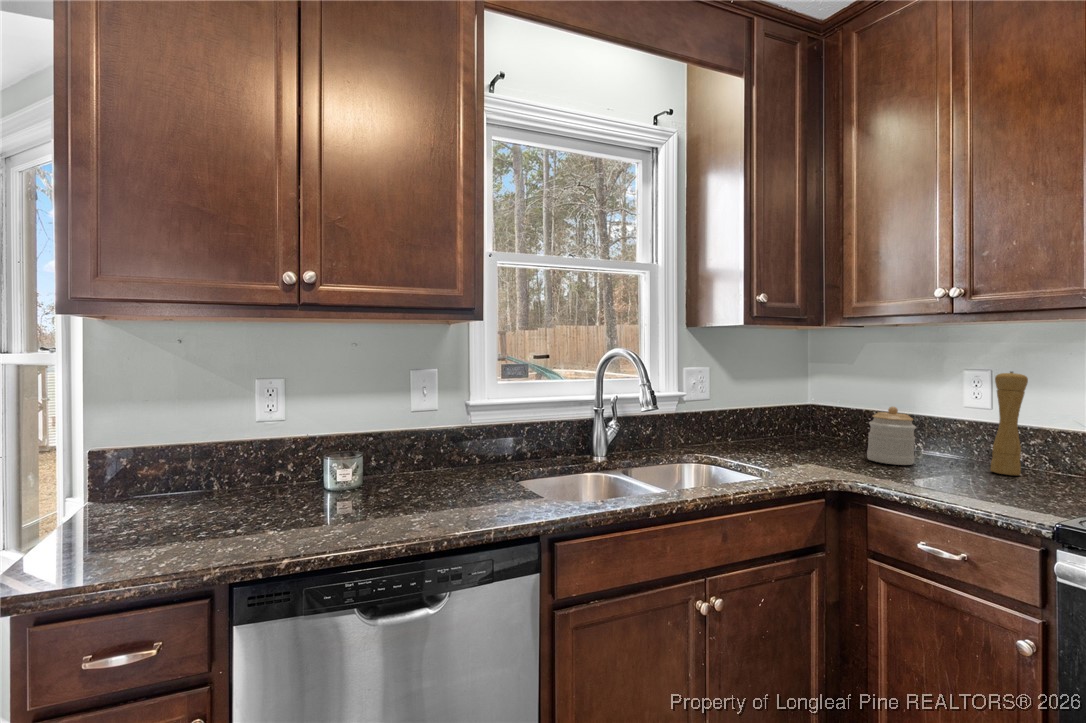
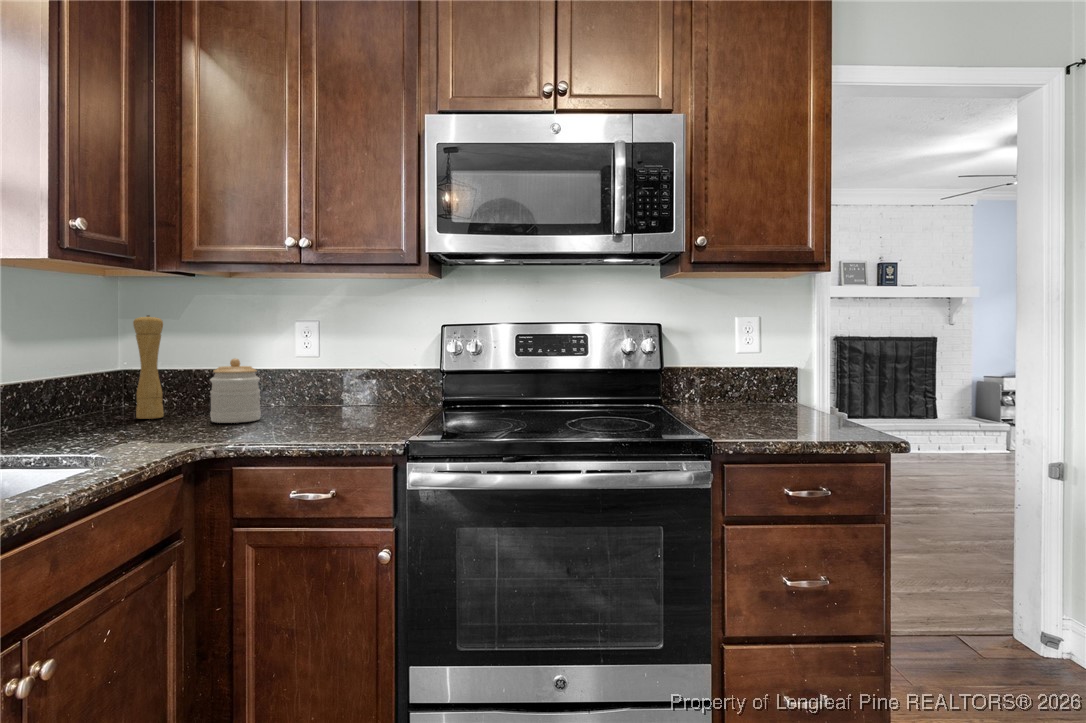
pepper mill: present [991,372,1028,475] -> present [133,315,164,419]

